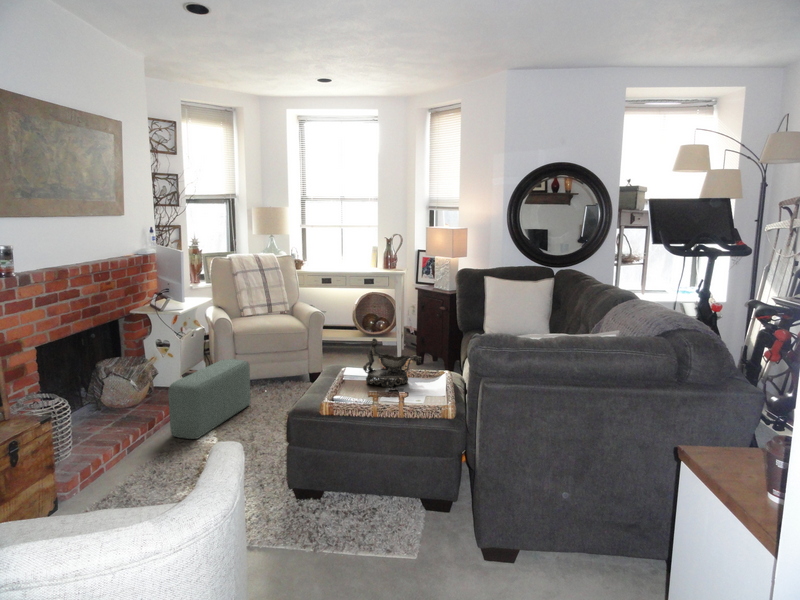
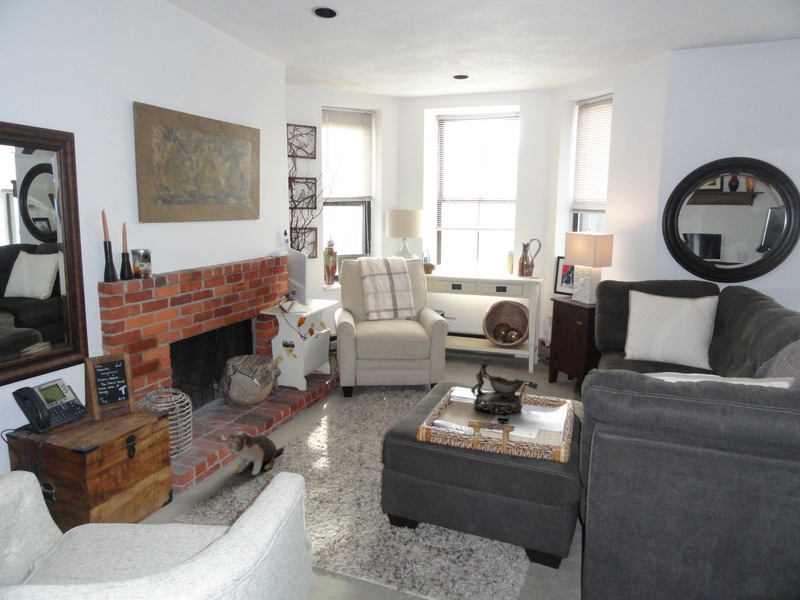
pouf: present [168,359,251,439] -> none [285,364,367,443]
plush toy: none [109,430,172,474] -> present [221,431,284,475]

